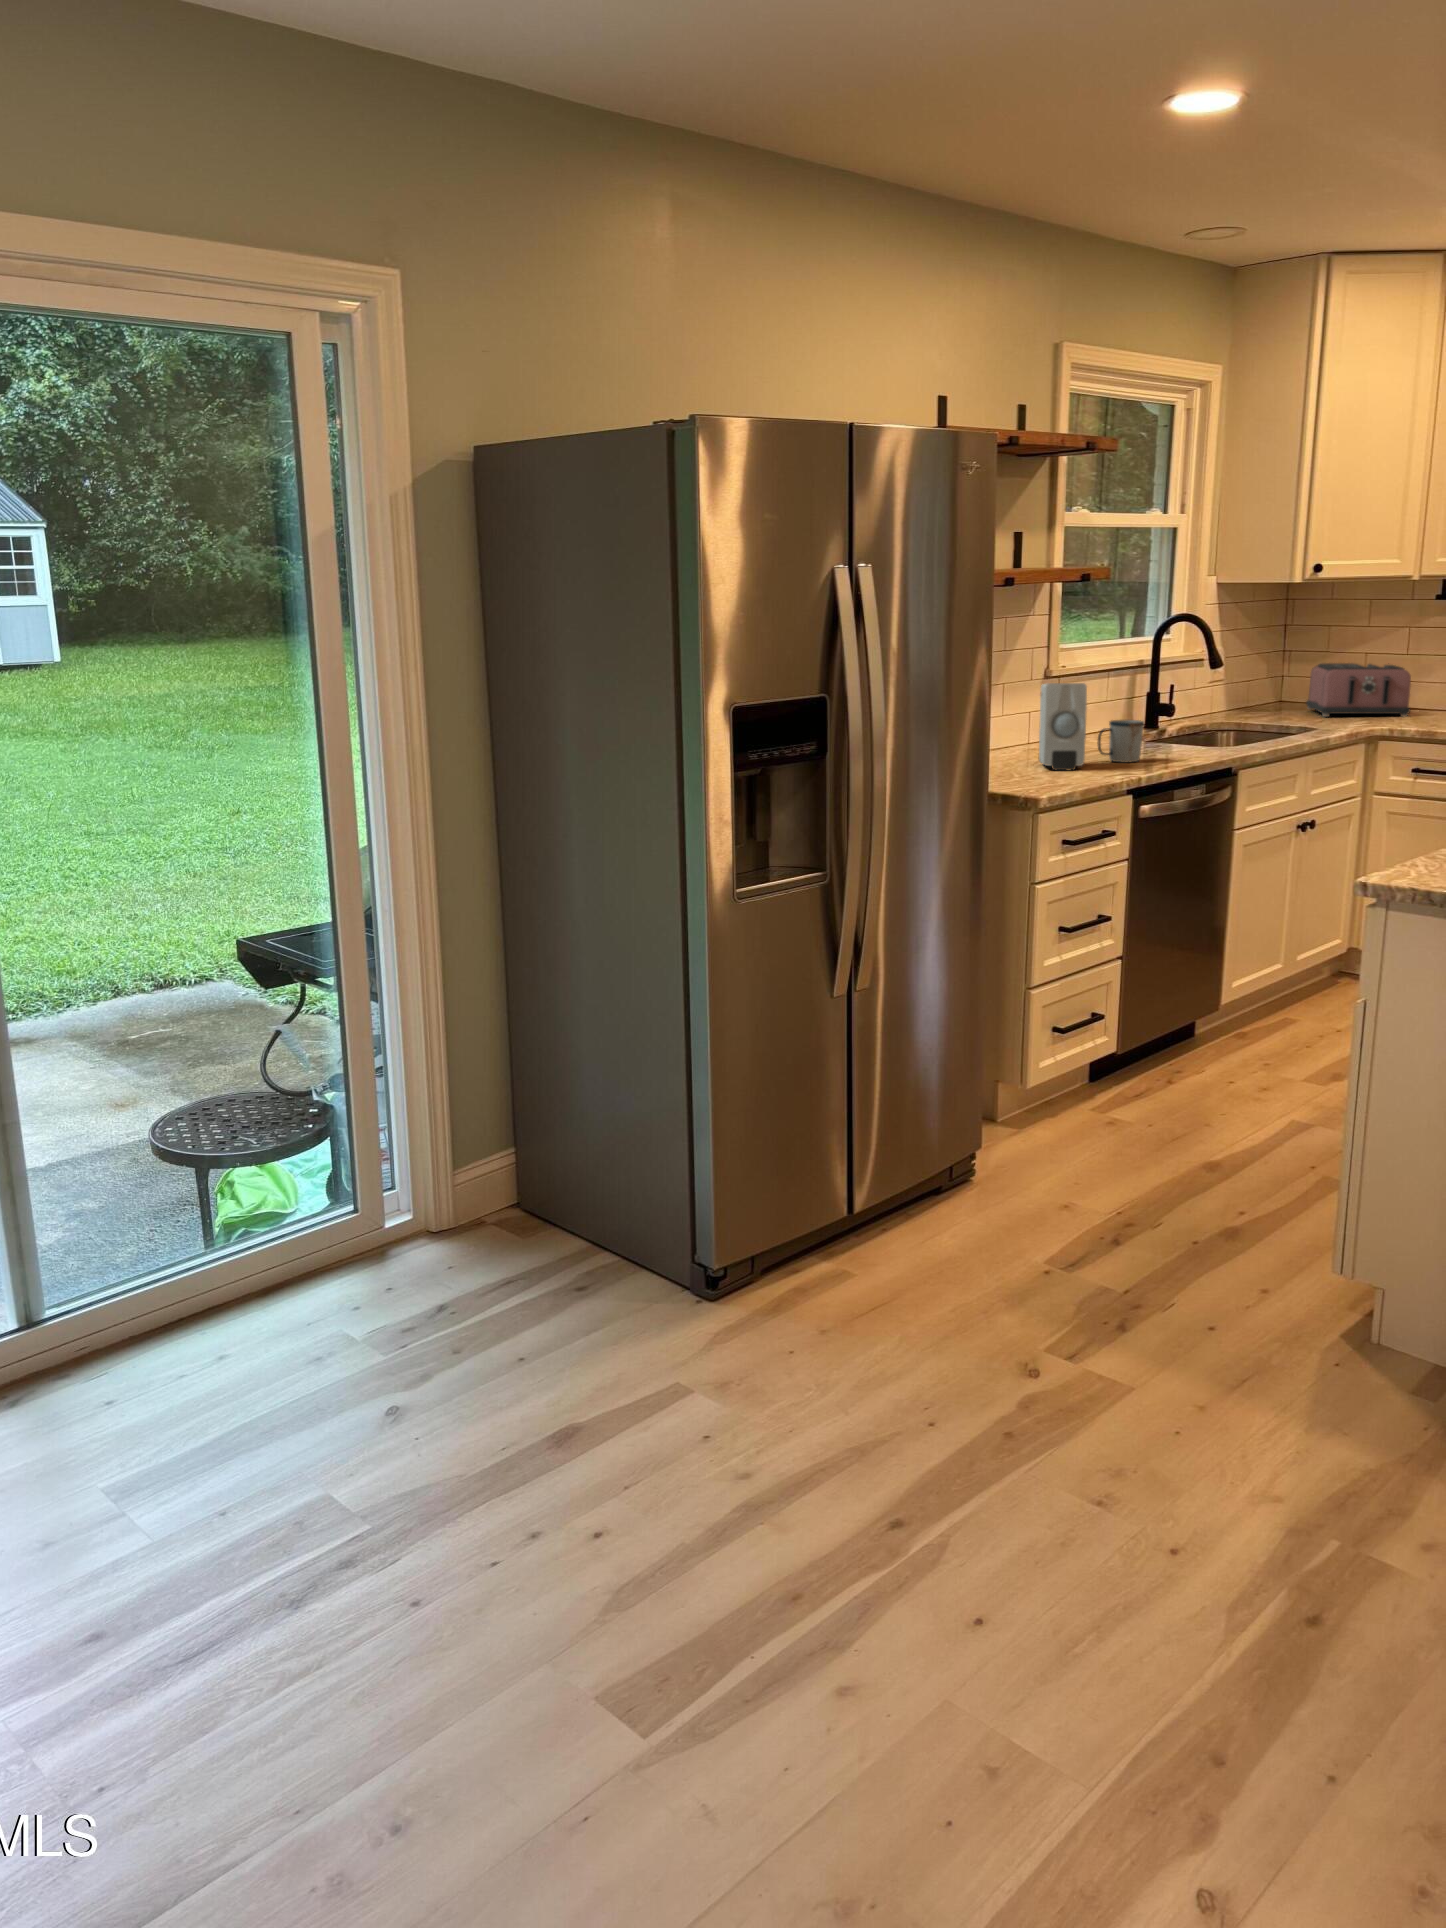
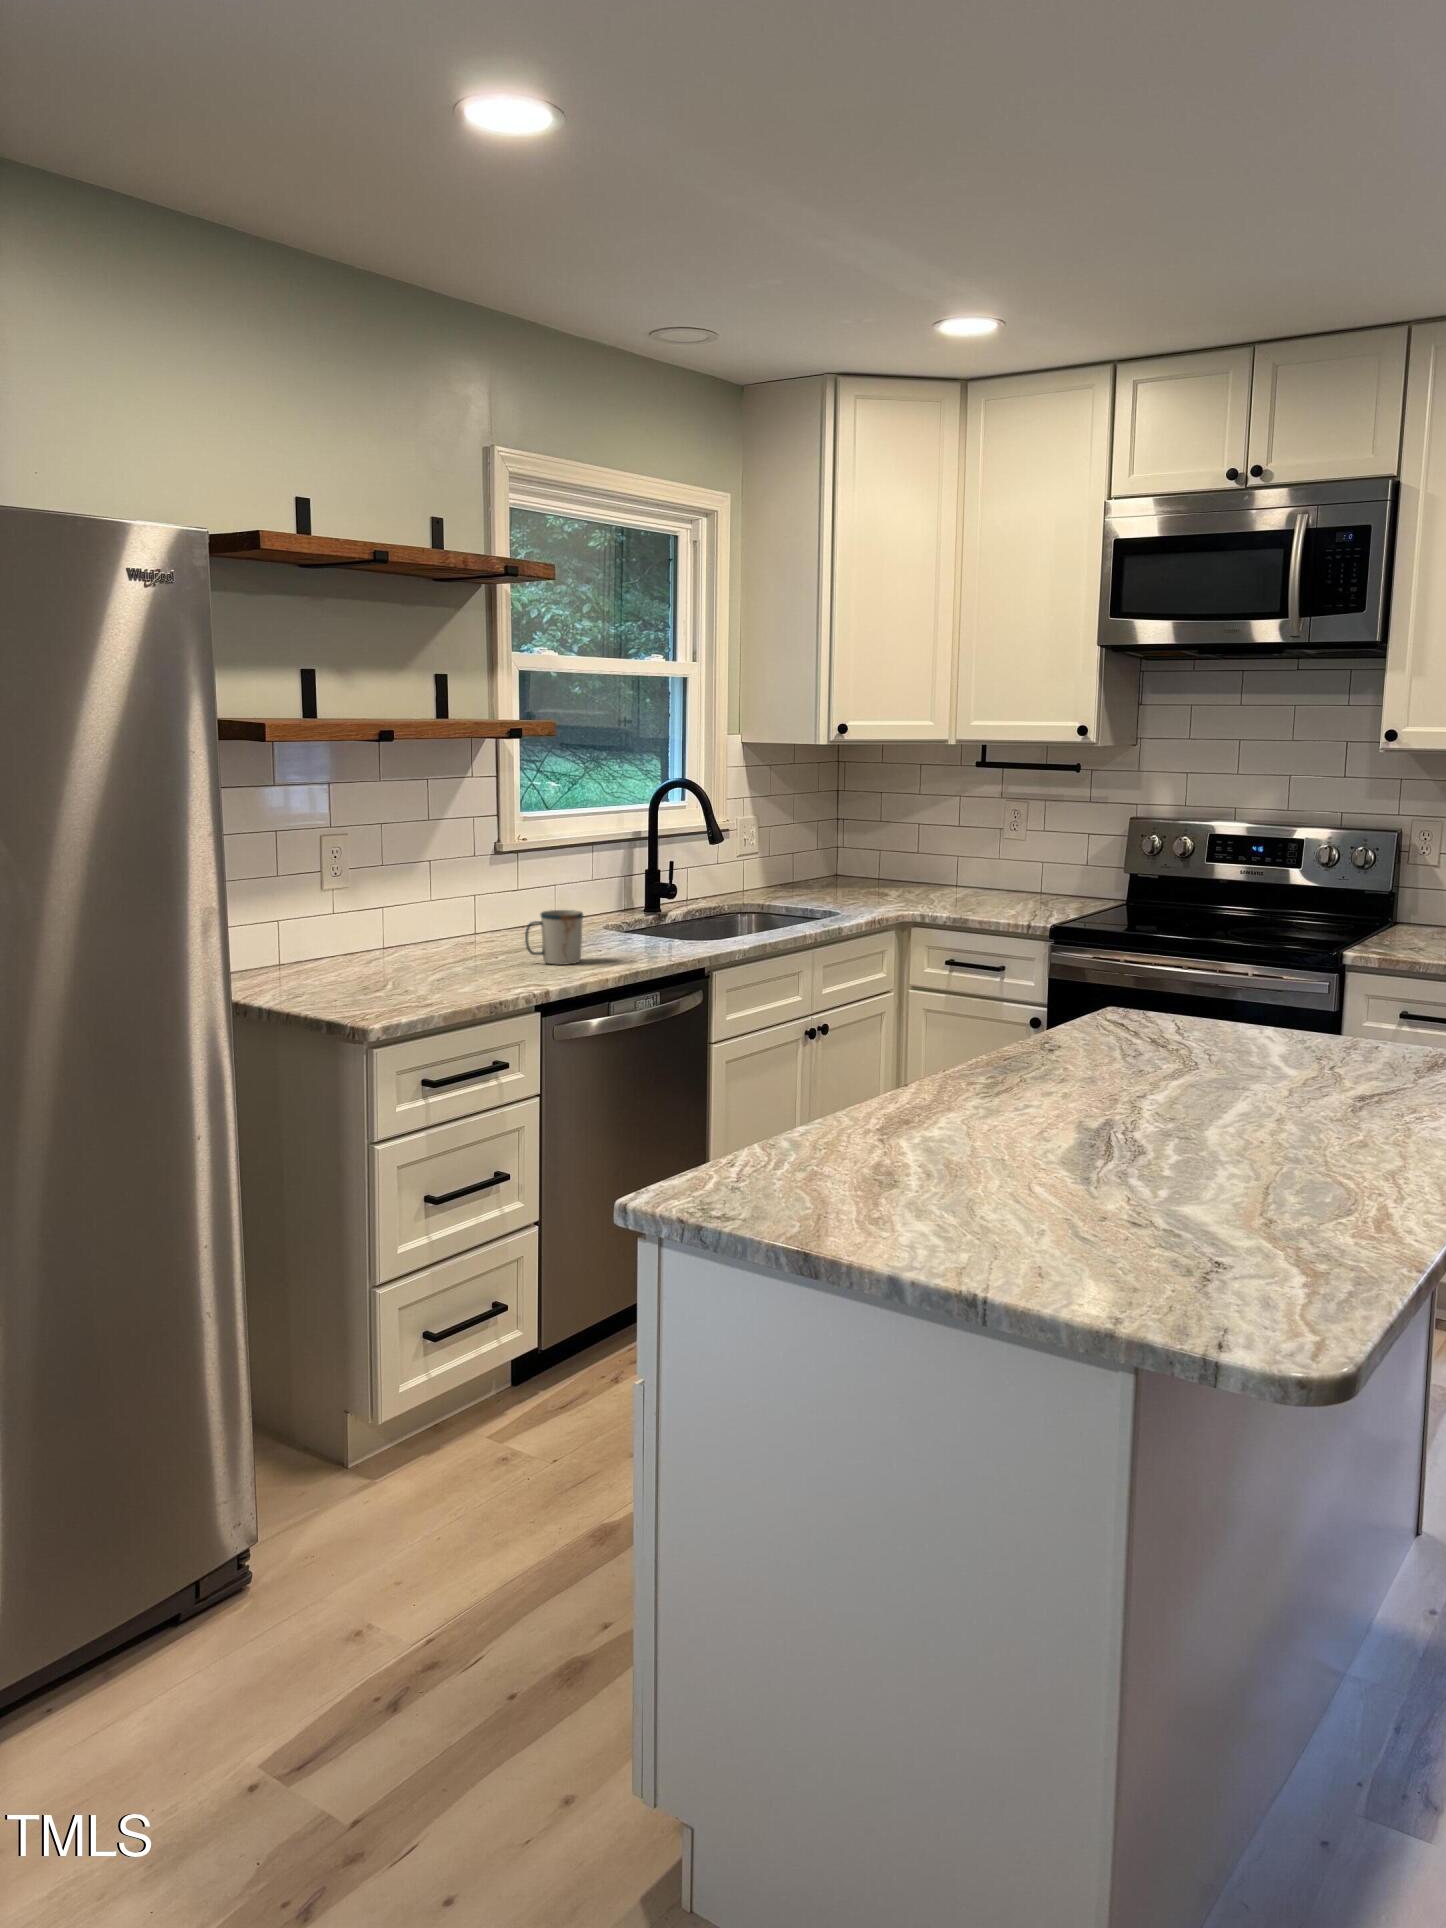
toaster: present [1306,663,1411,717] -> none [855,835,956,898]
soap dispenser: present [1039,683,1087,770] -> none [440,865,498,978]

